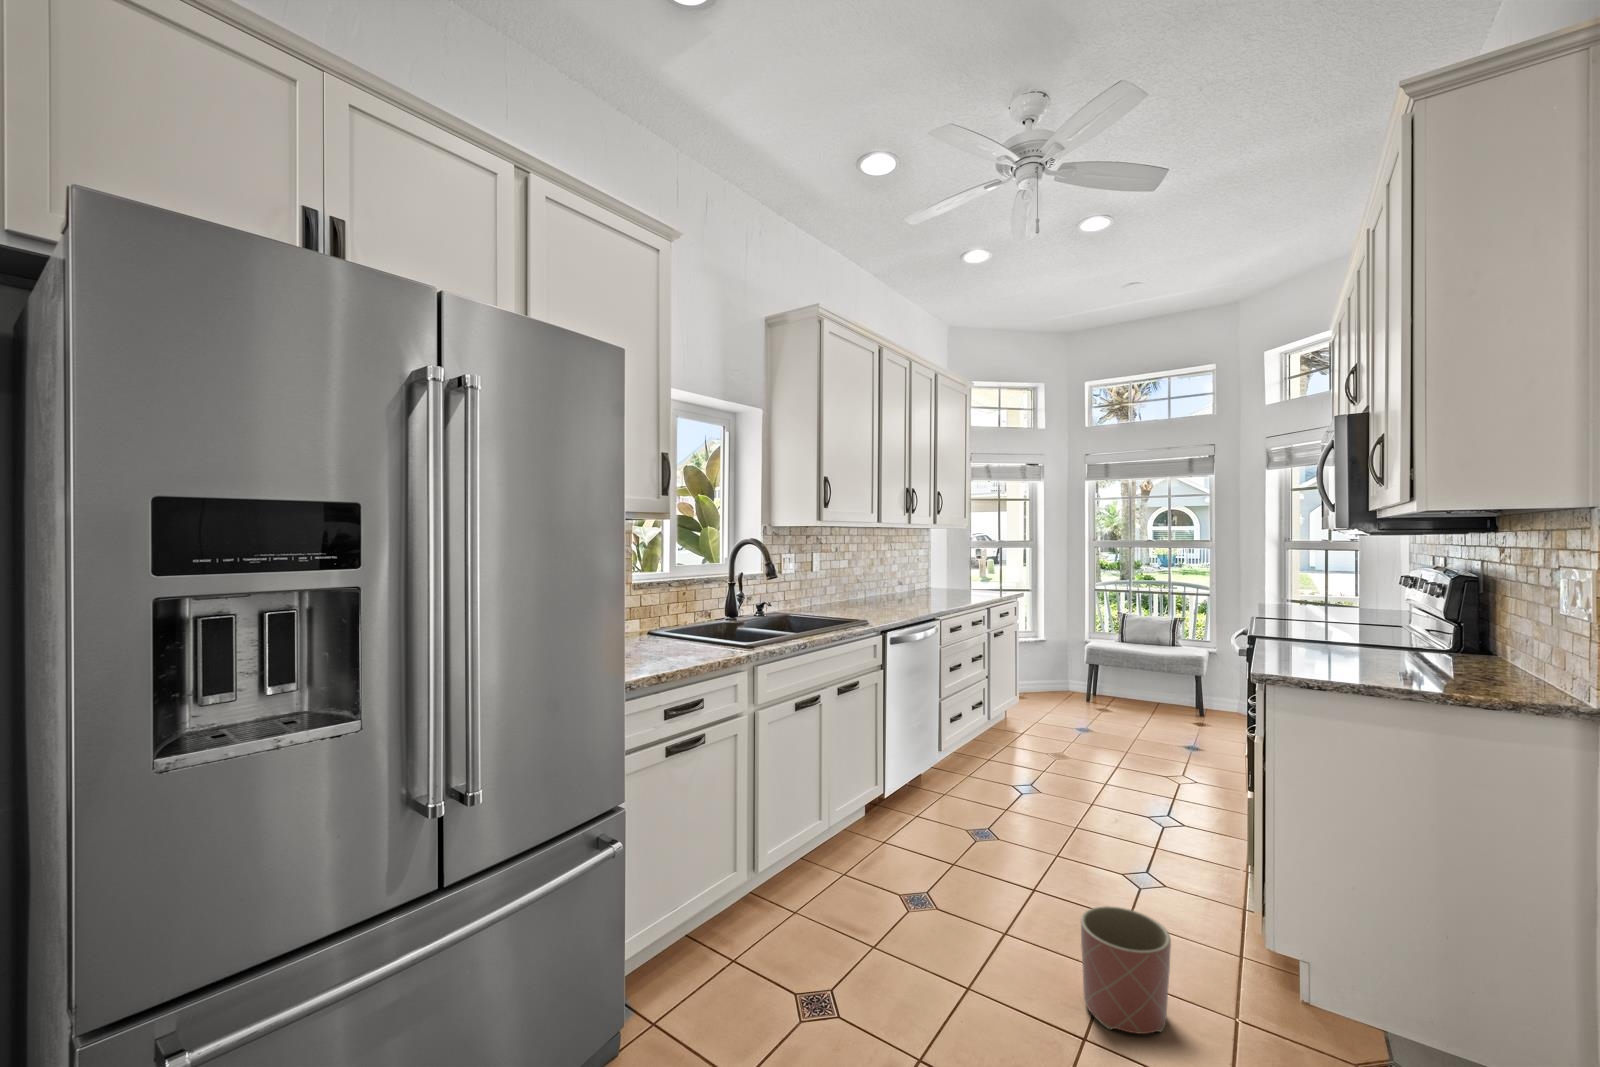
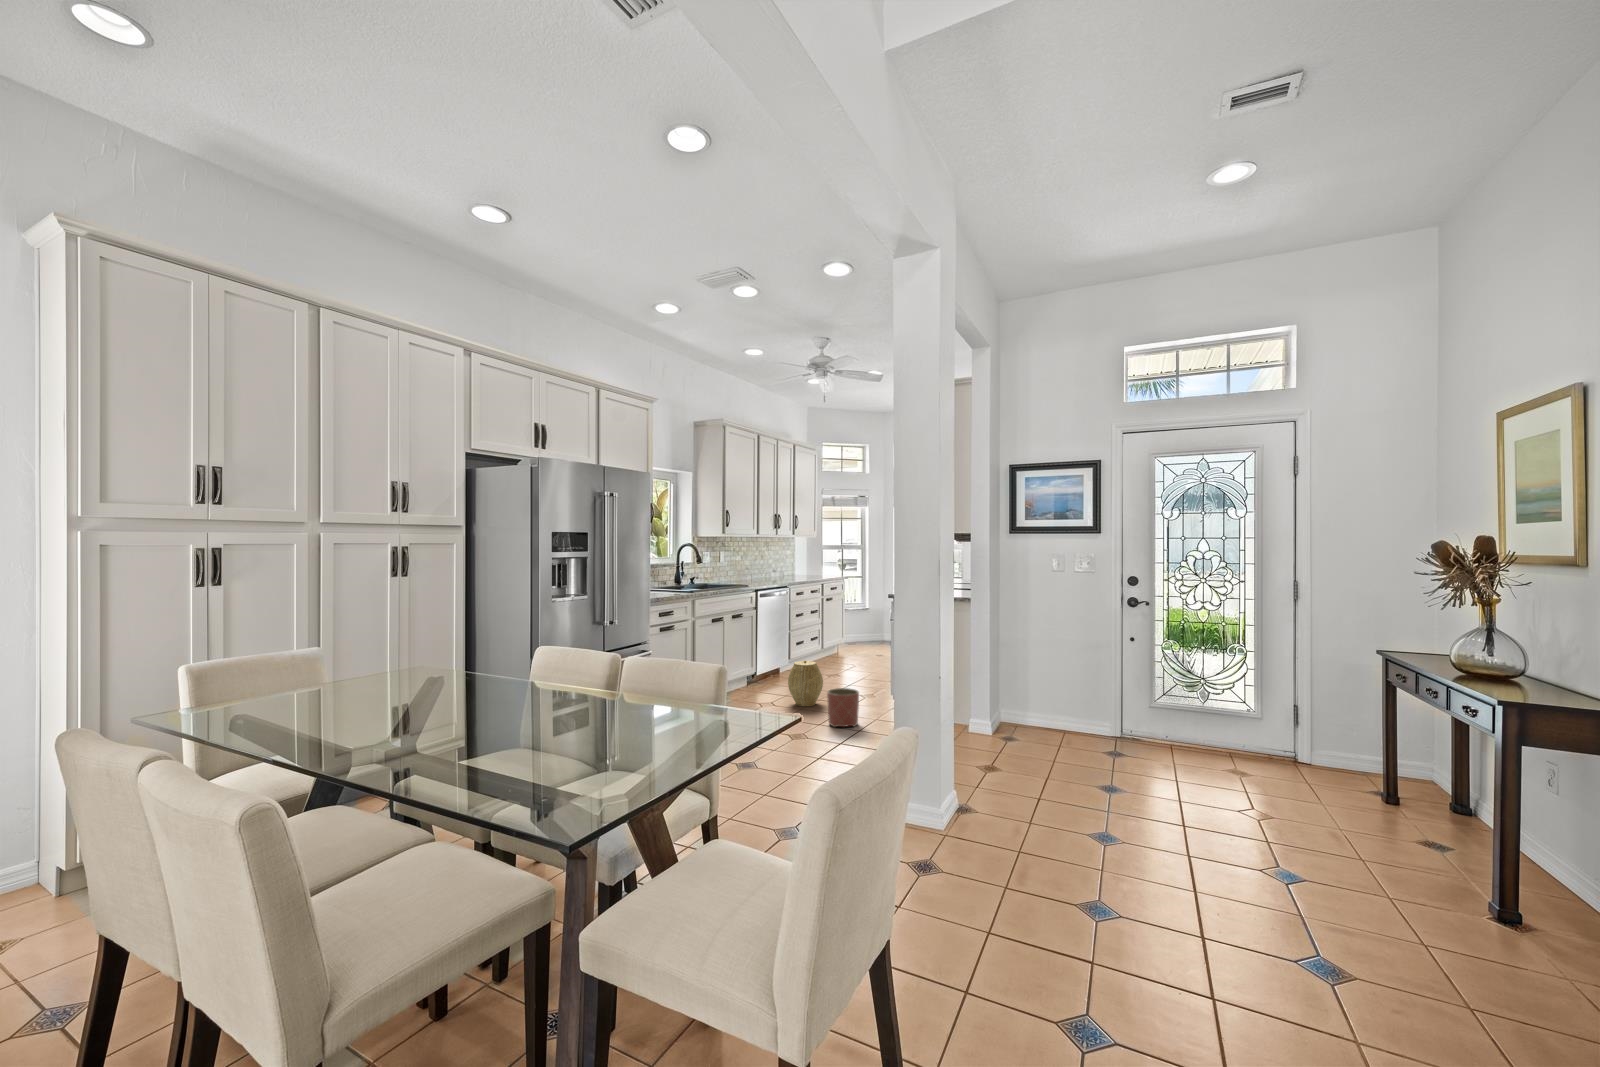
woven basket: none [956,793,1035,902] -> present [788,661,823,706]

